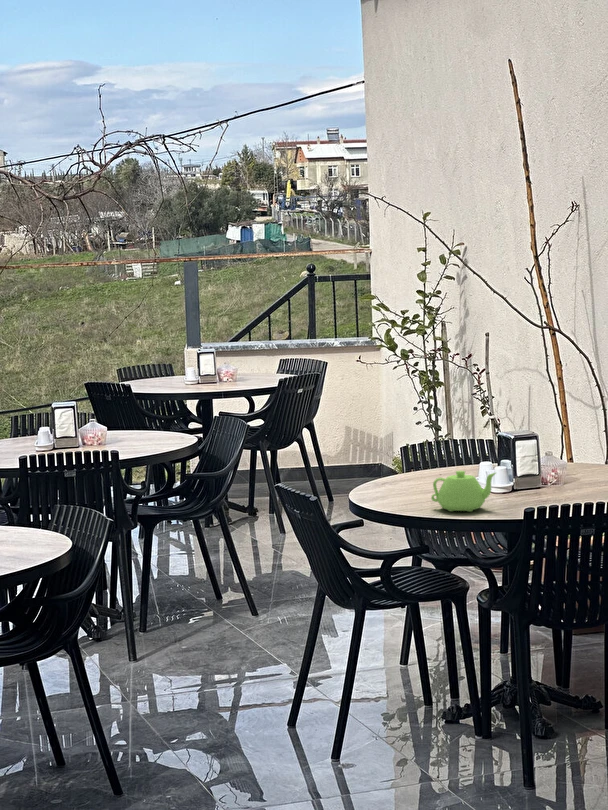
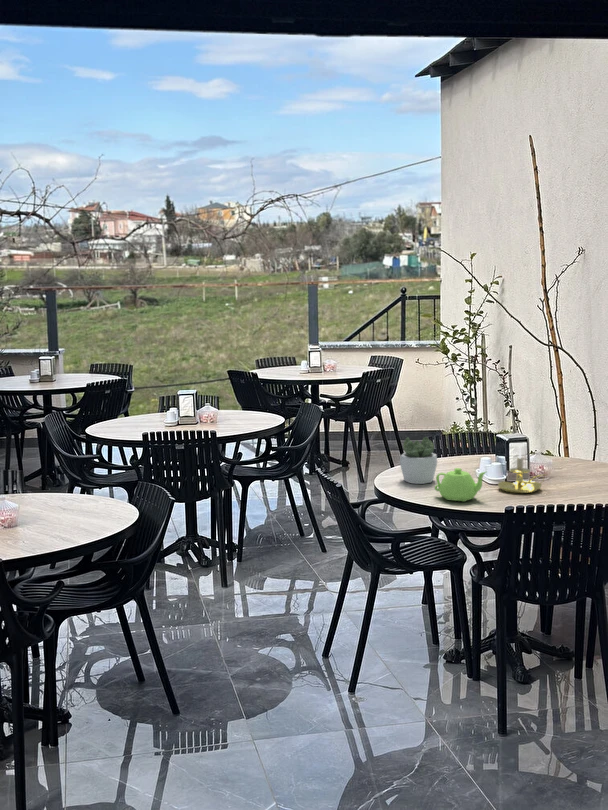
succulent plant: none [380,438,427,498] -> present [400,437,437,484]
candle holder: none [506,443,565,501] -> present [498,448,545,493]

